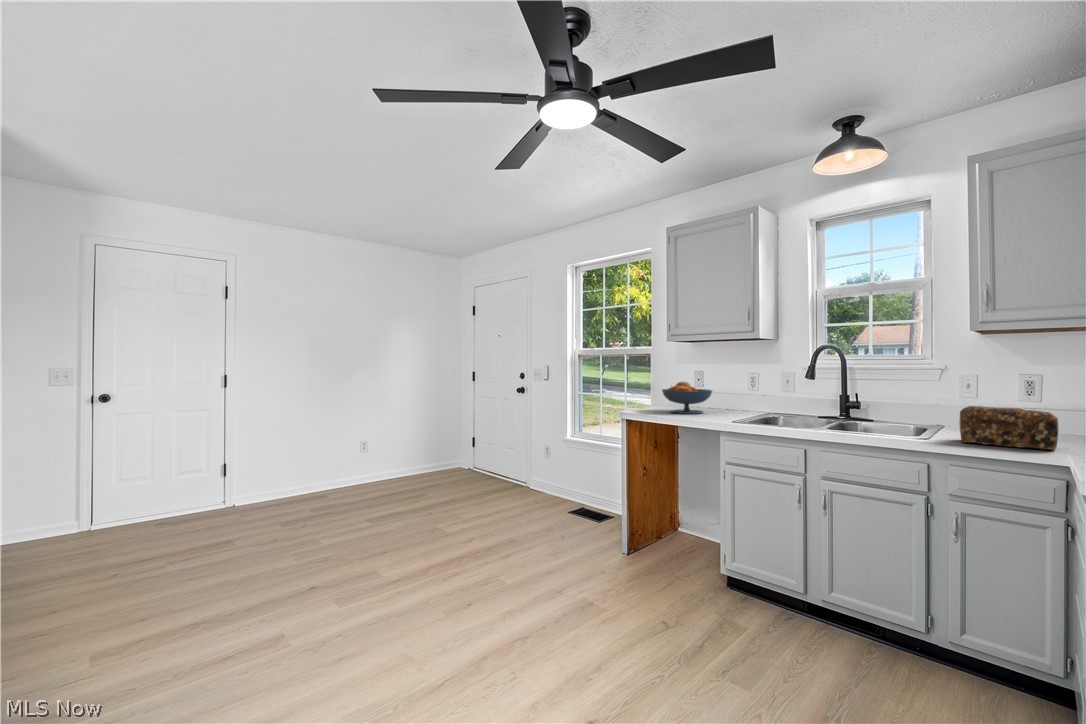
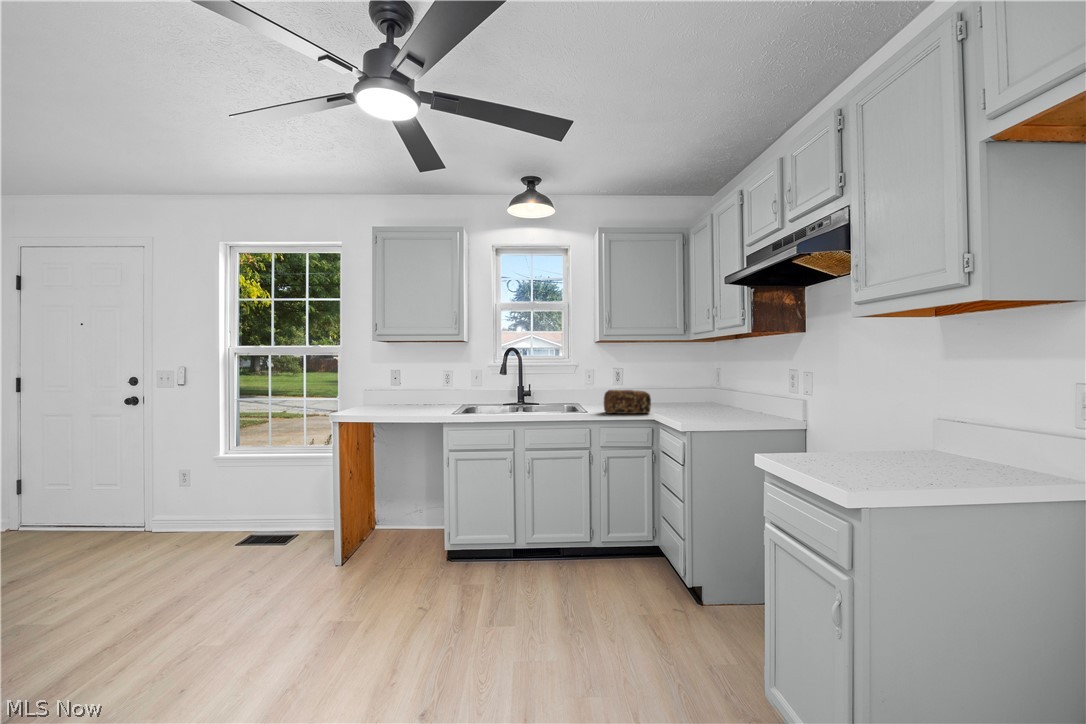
fruit bowl: present [662,382,712,414] -> none [369,380,418,411]

